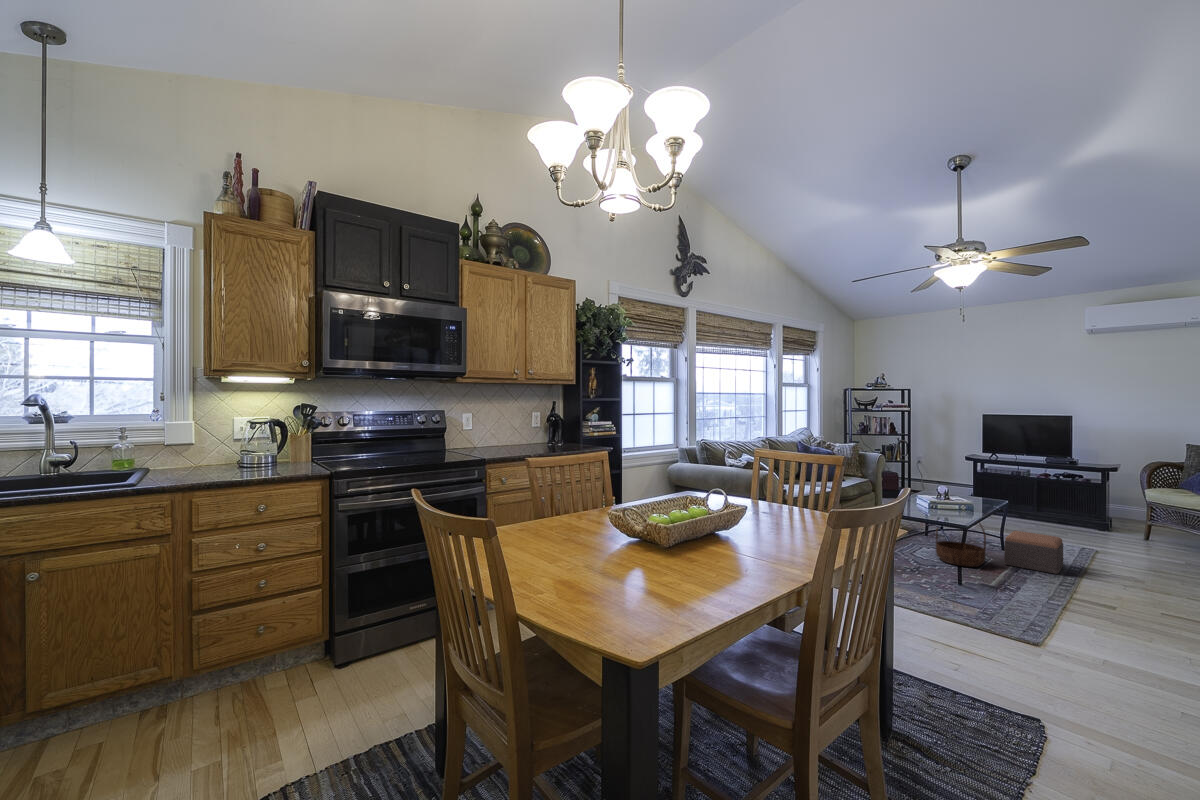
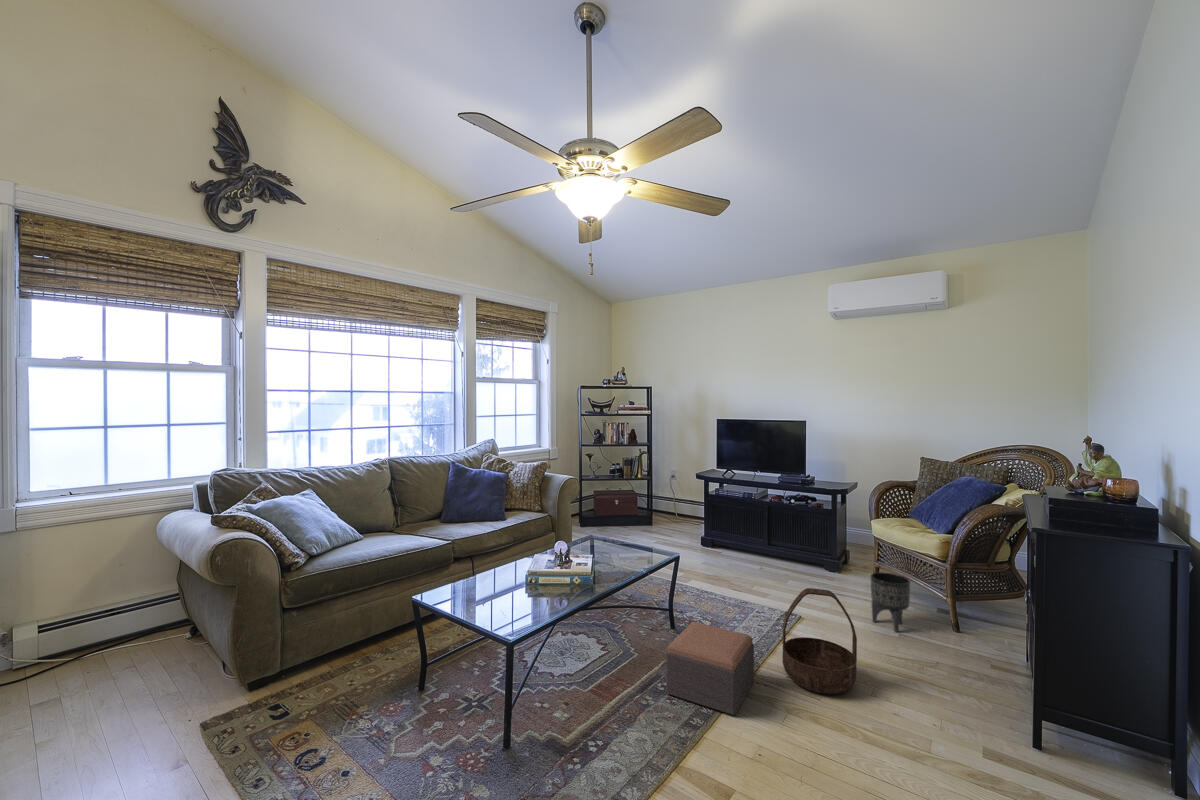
planter: none [1146,520,1182,559] -> present [870,572,911,632]
basket: present [936,523,986,567] -> present [782,588,857,695]

